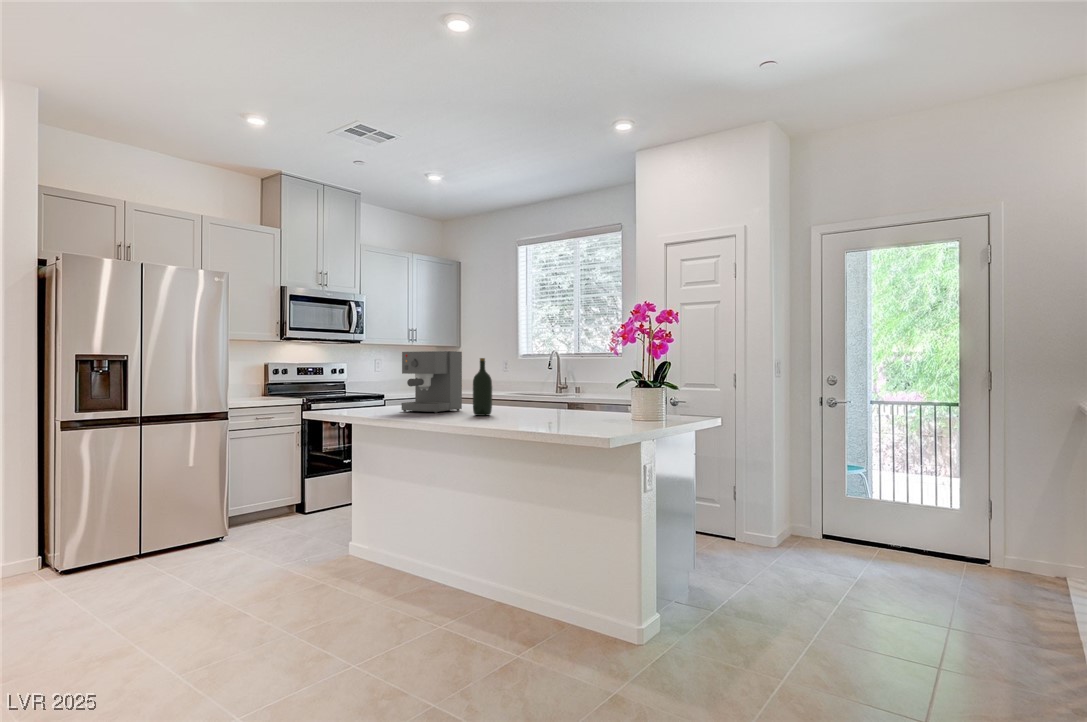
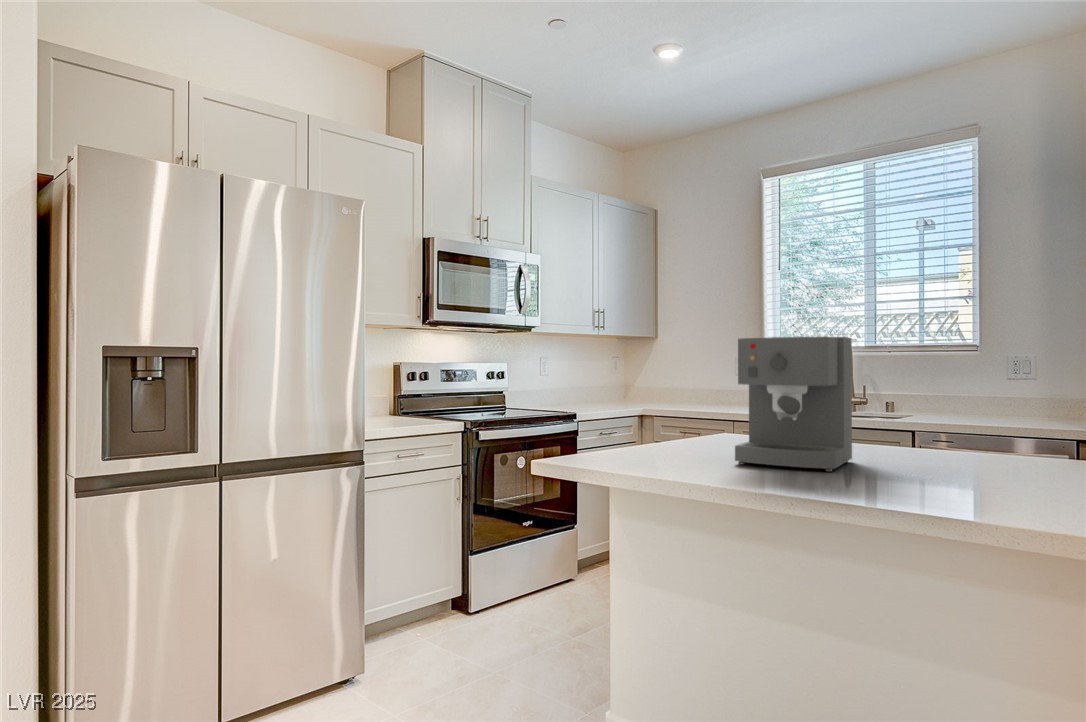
wine bottle: present [473,358,492,416] -> none [957,350,1012,488]

